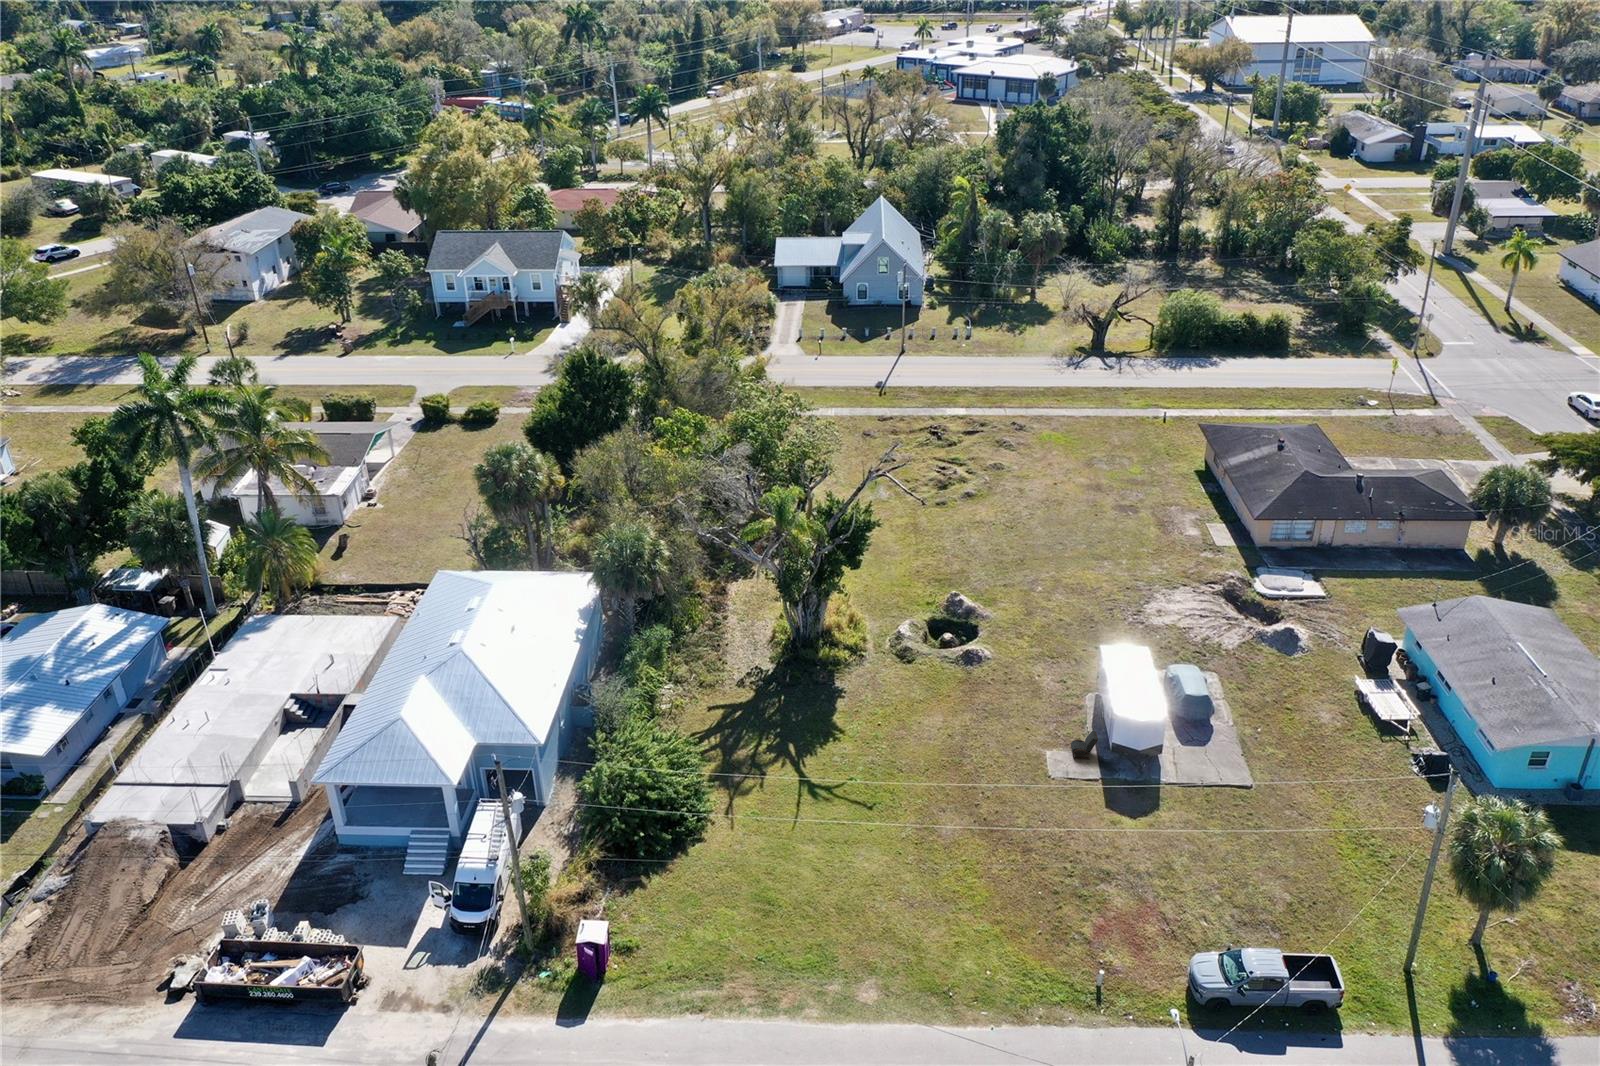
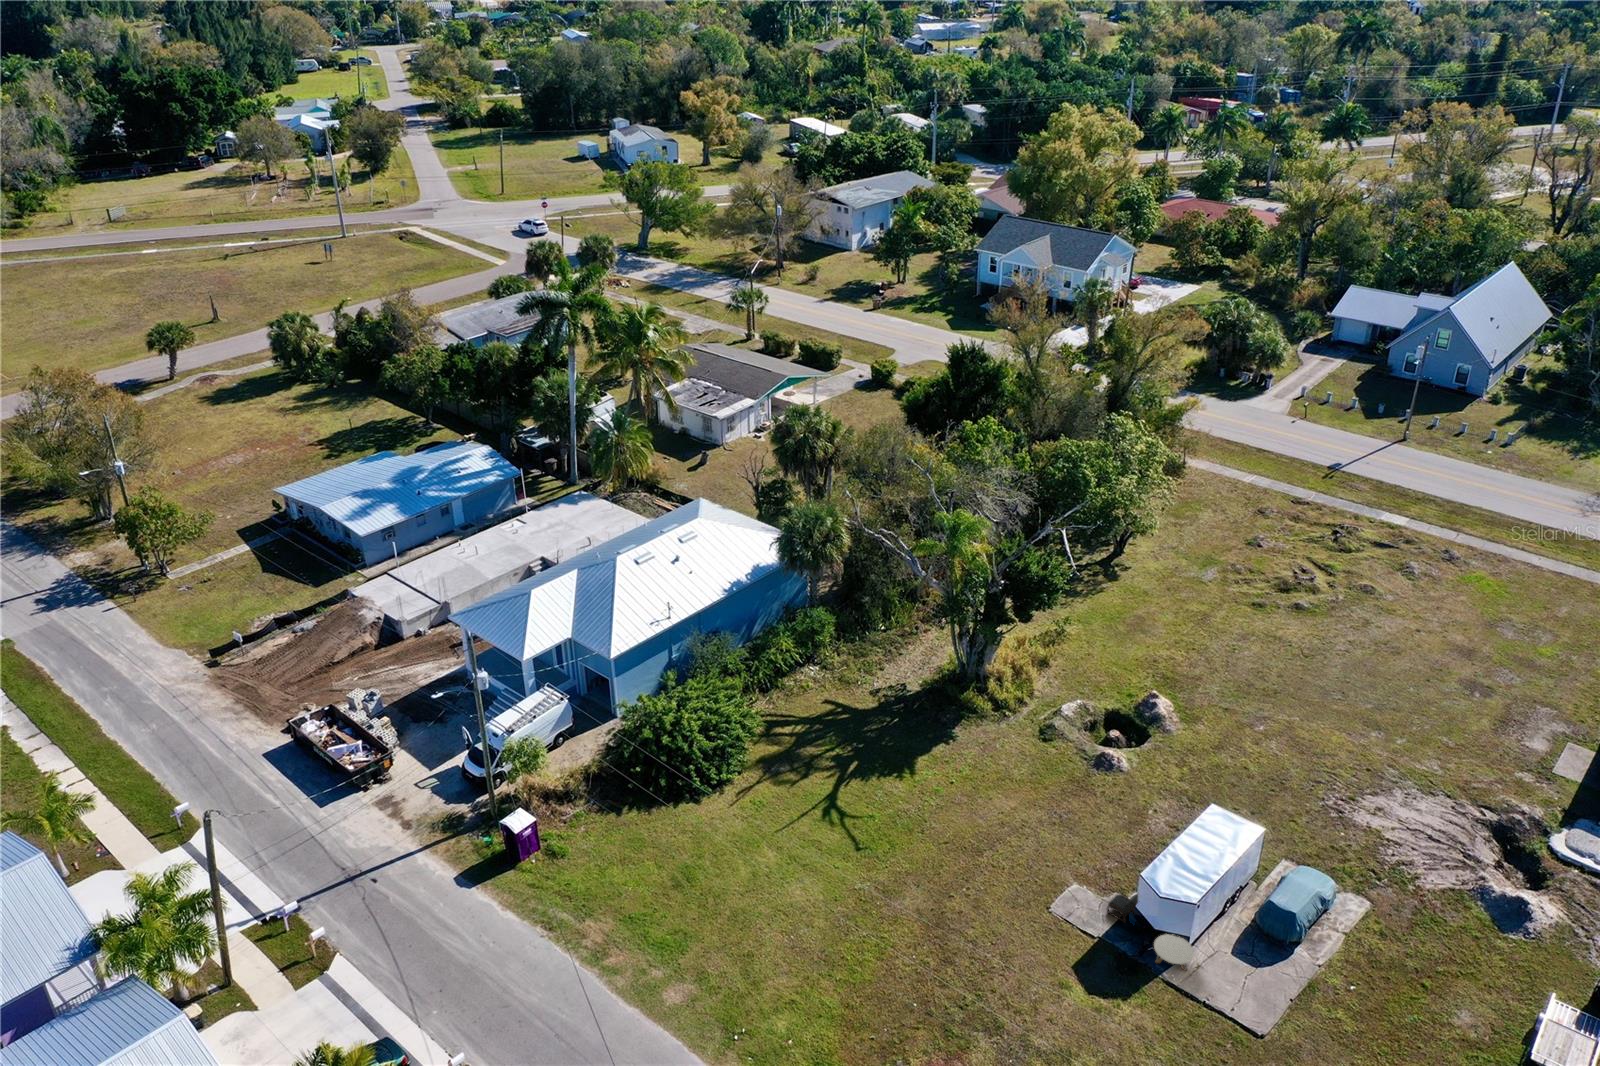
round table: none [1124,748,1155,775] -> present [1154,934,1194,971]

